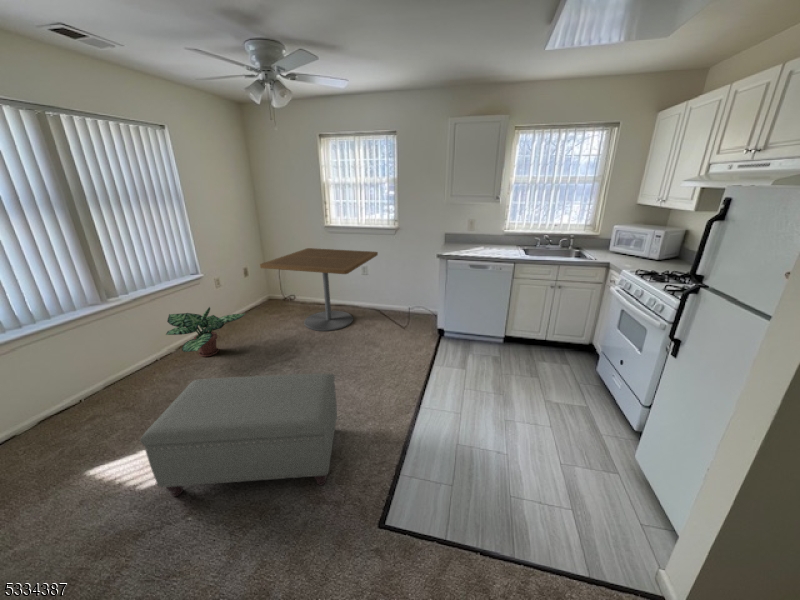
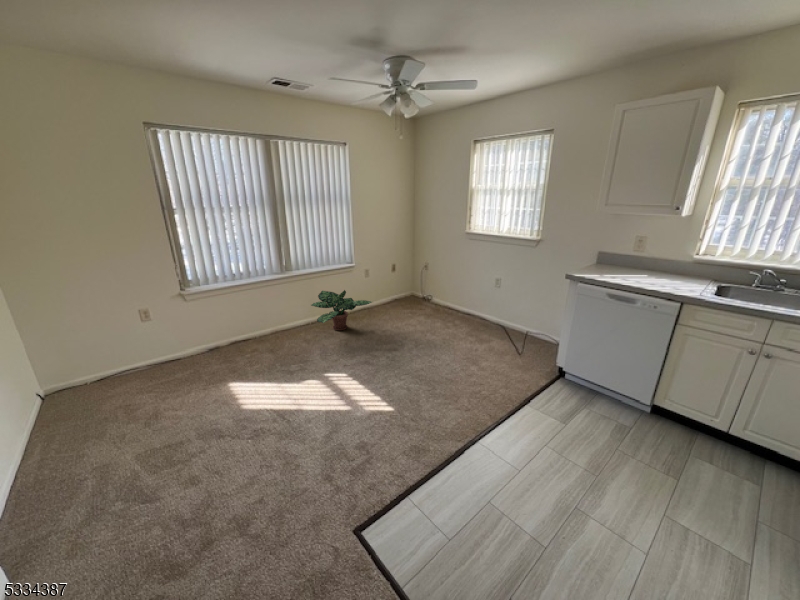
dining table: present [260,248,378,331] -> none [392,251,514,337]
ottoman: present [140,373,337,496] -> none [237,342,387,468]

